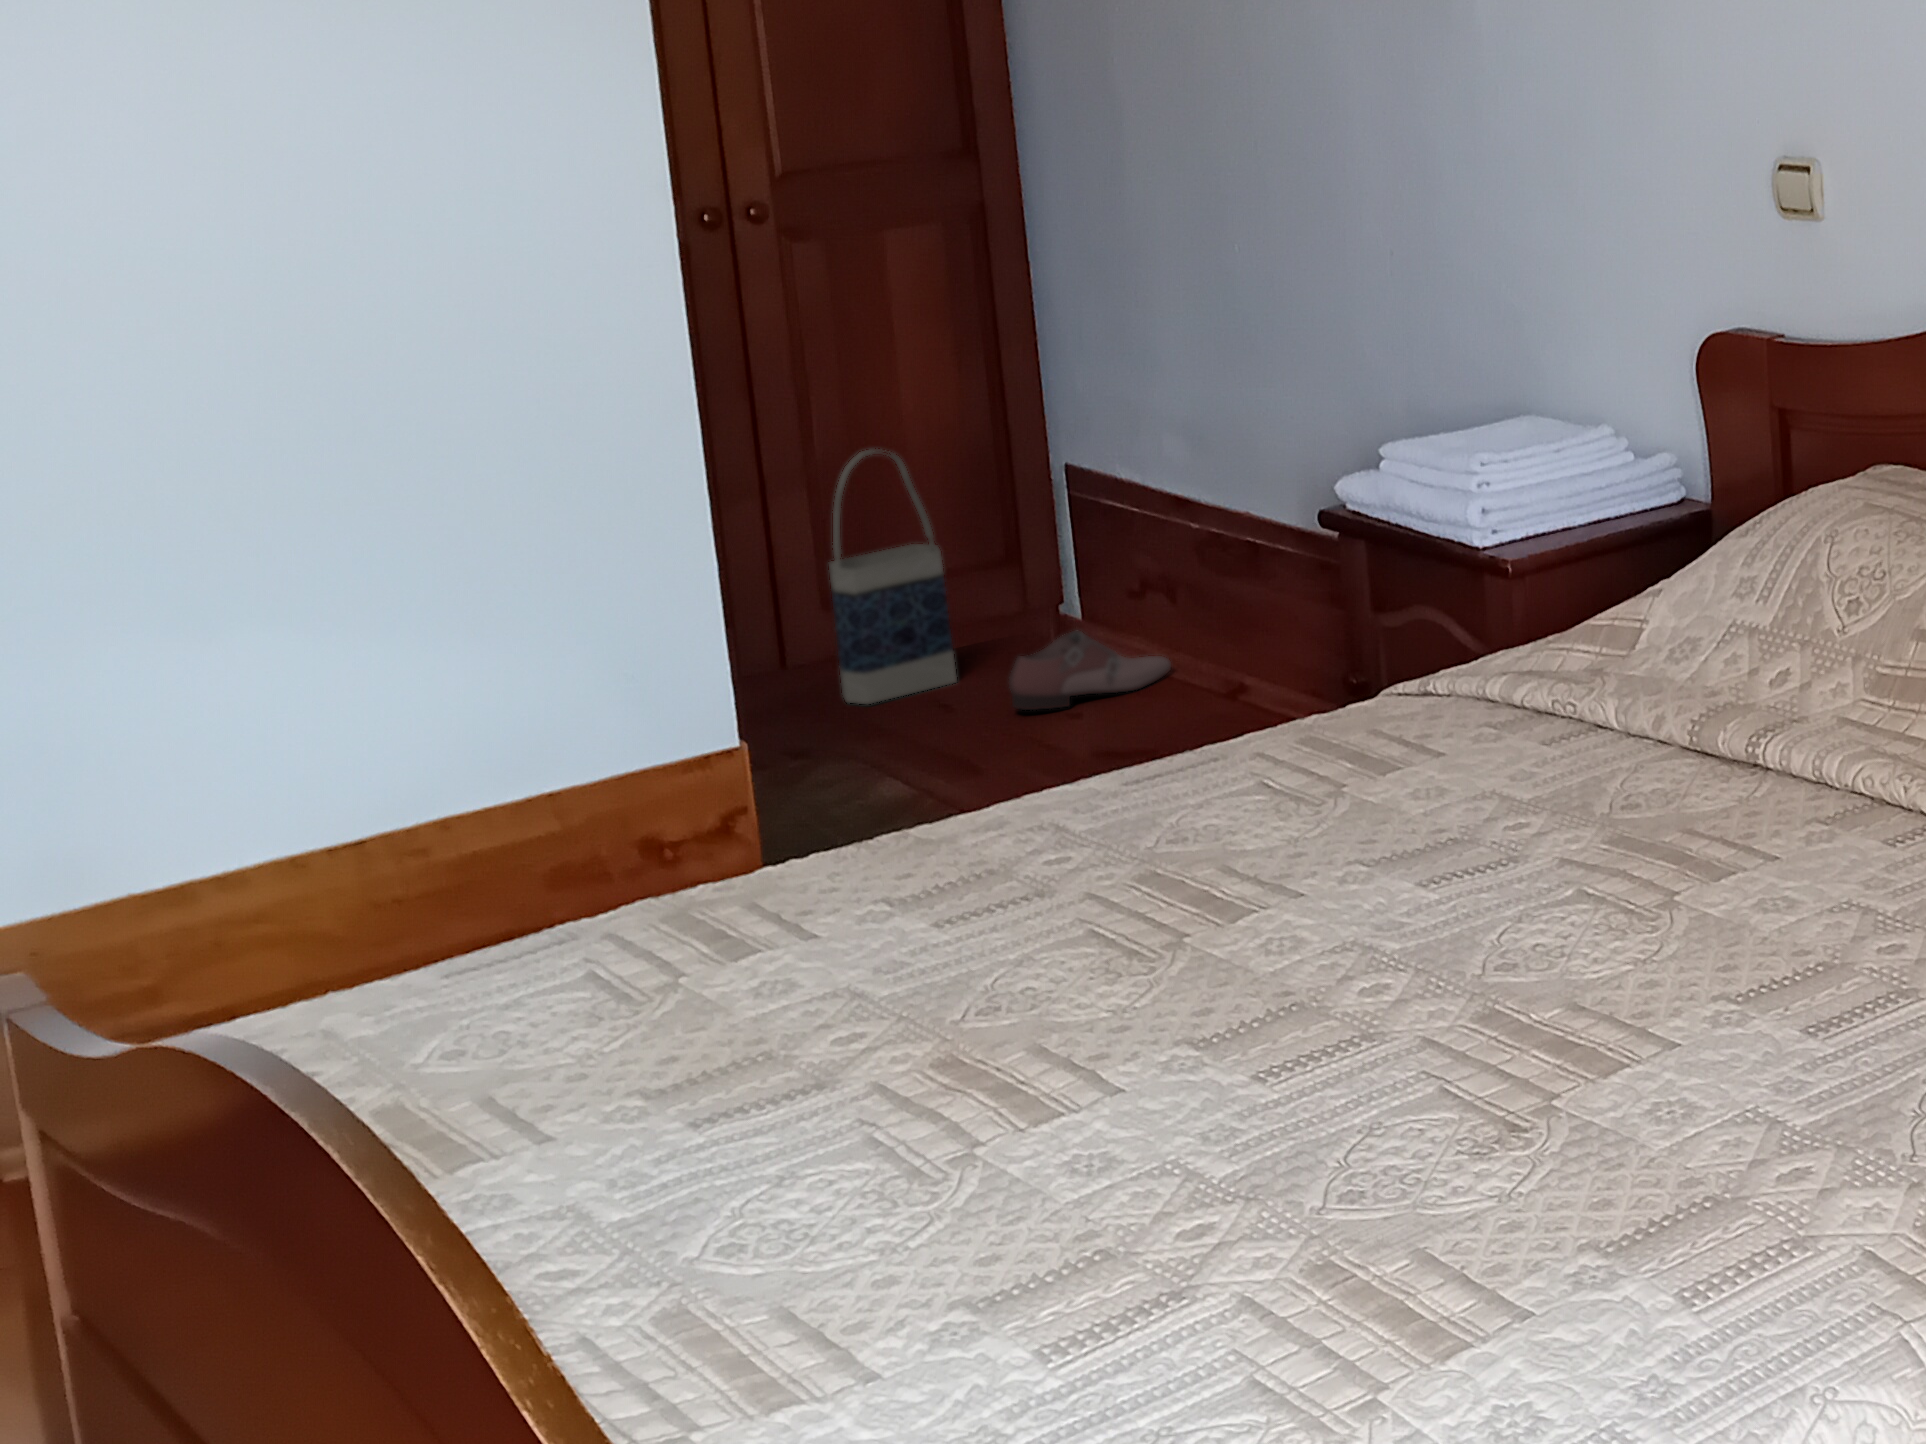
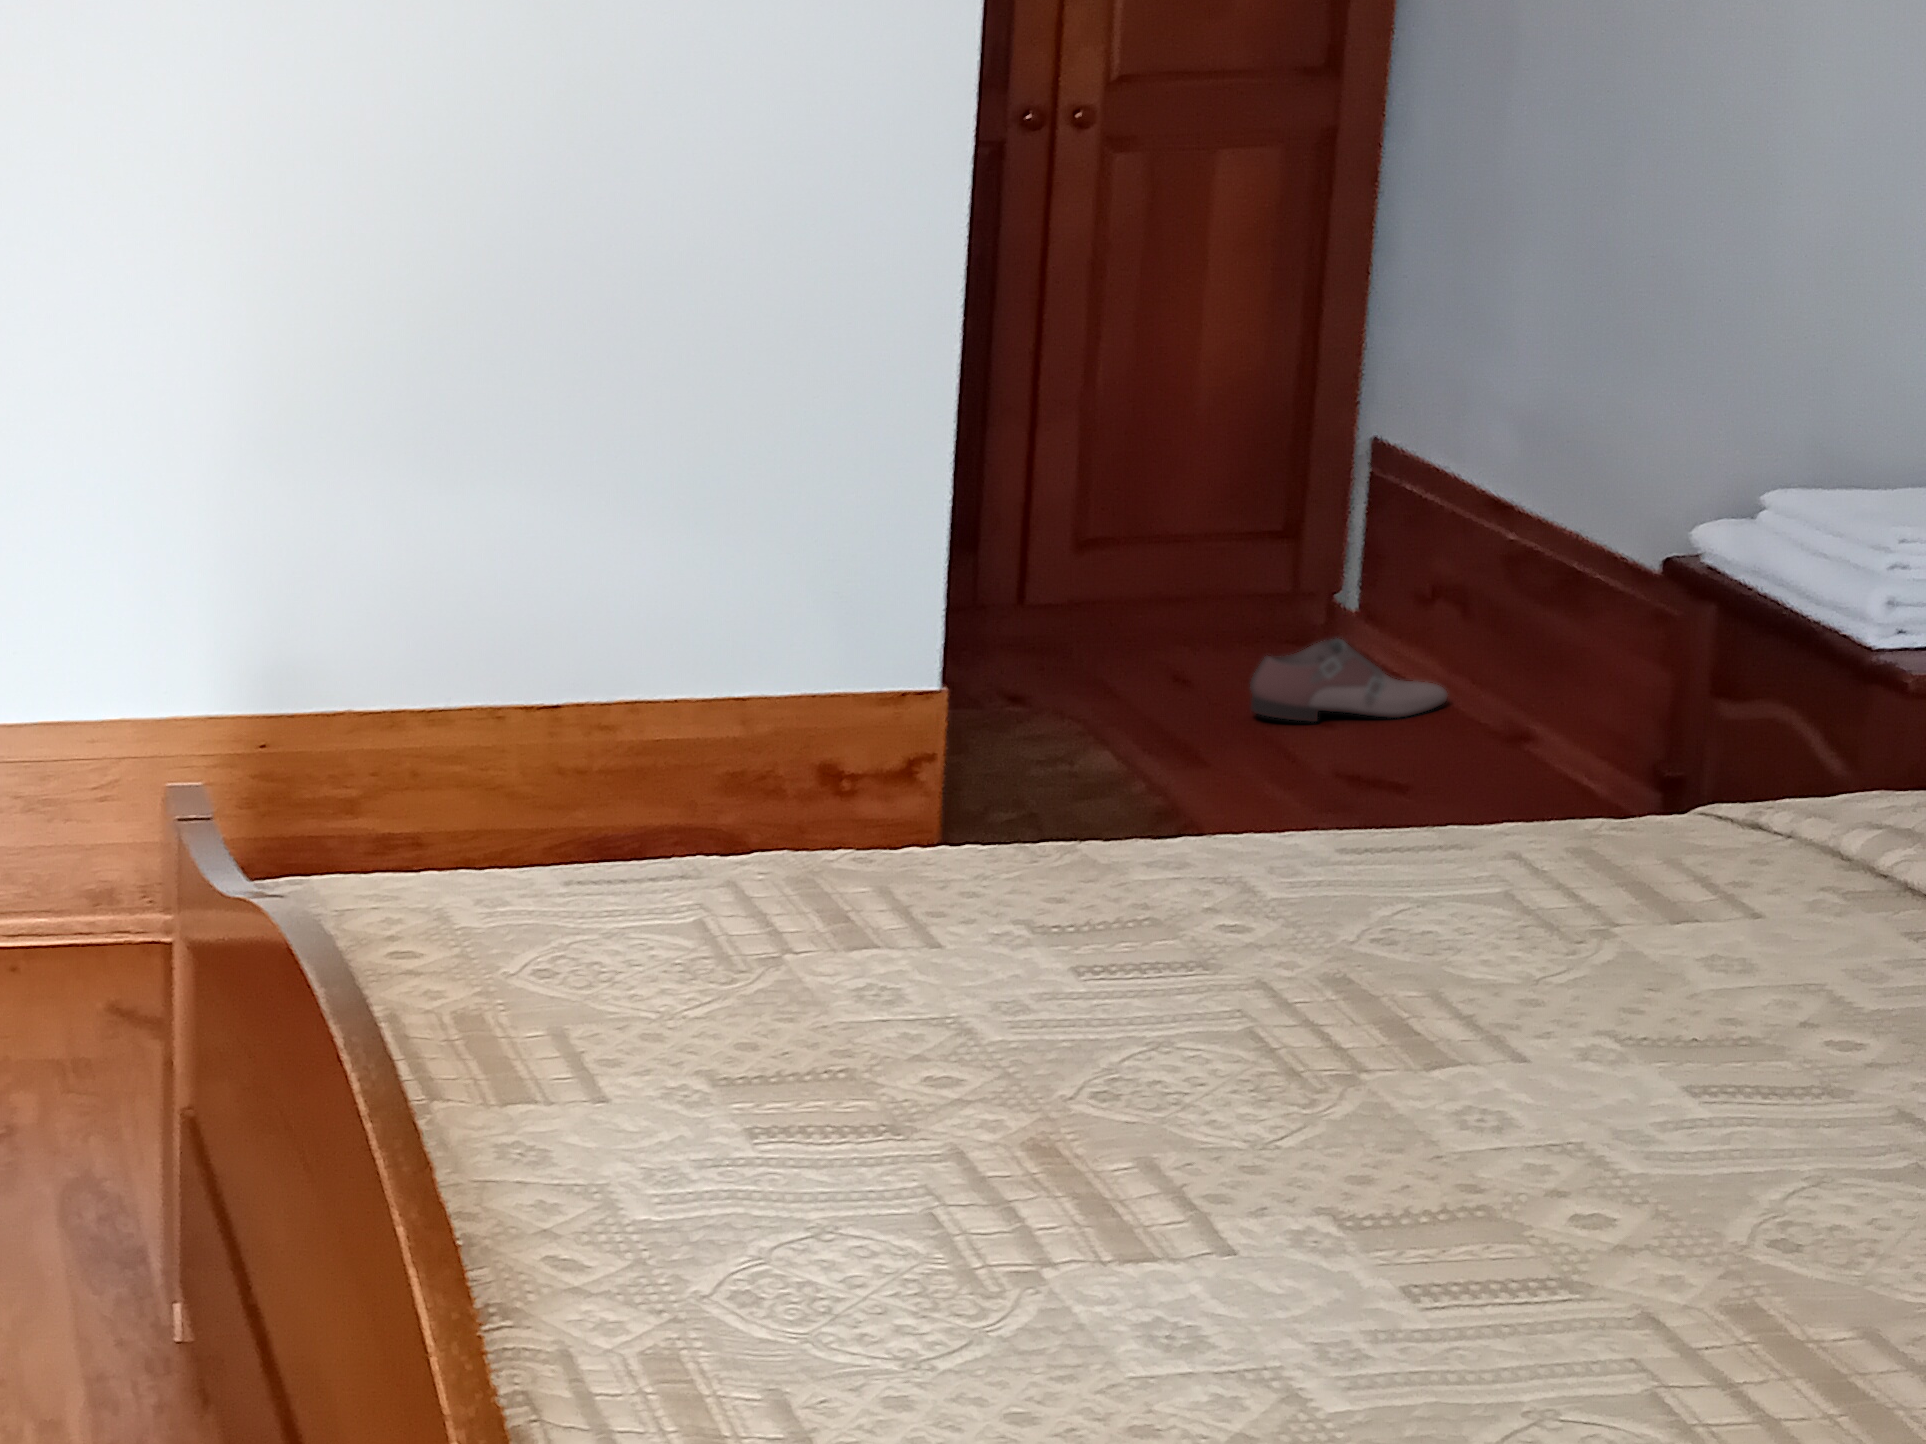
bag: present [829,450,957,704] -> none [1071,405,1200,676]

